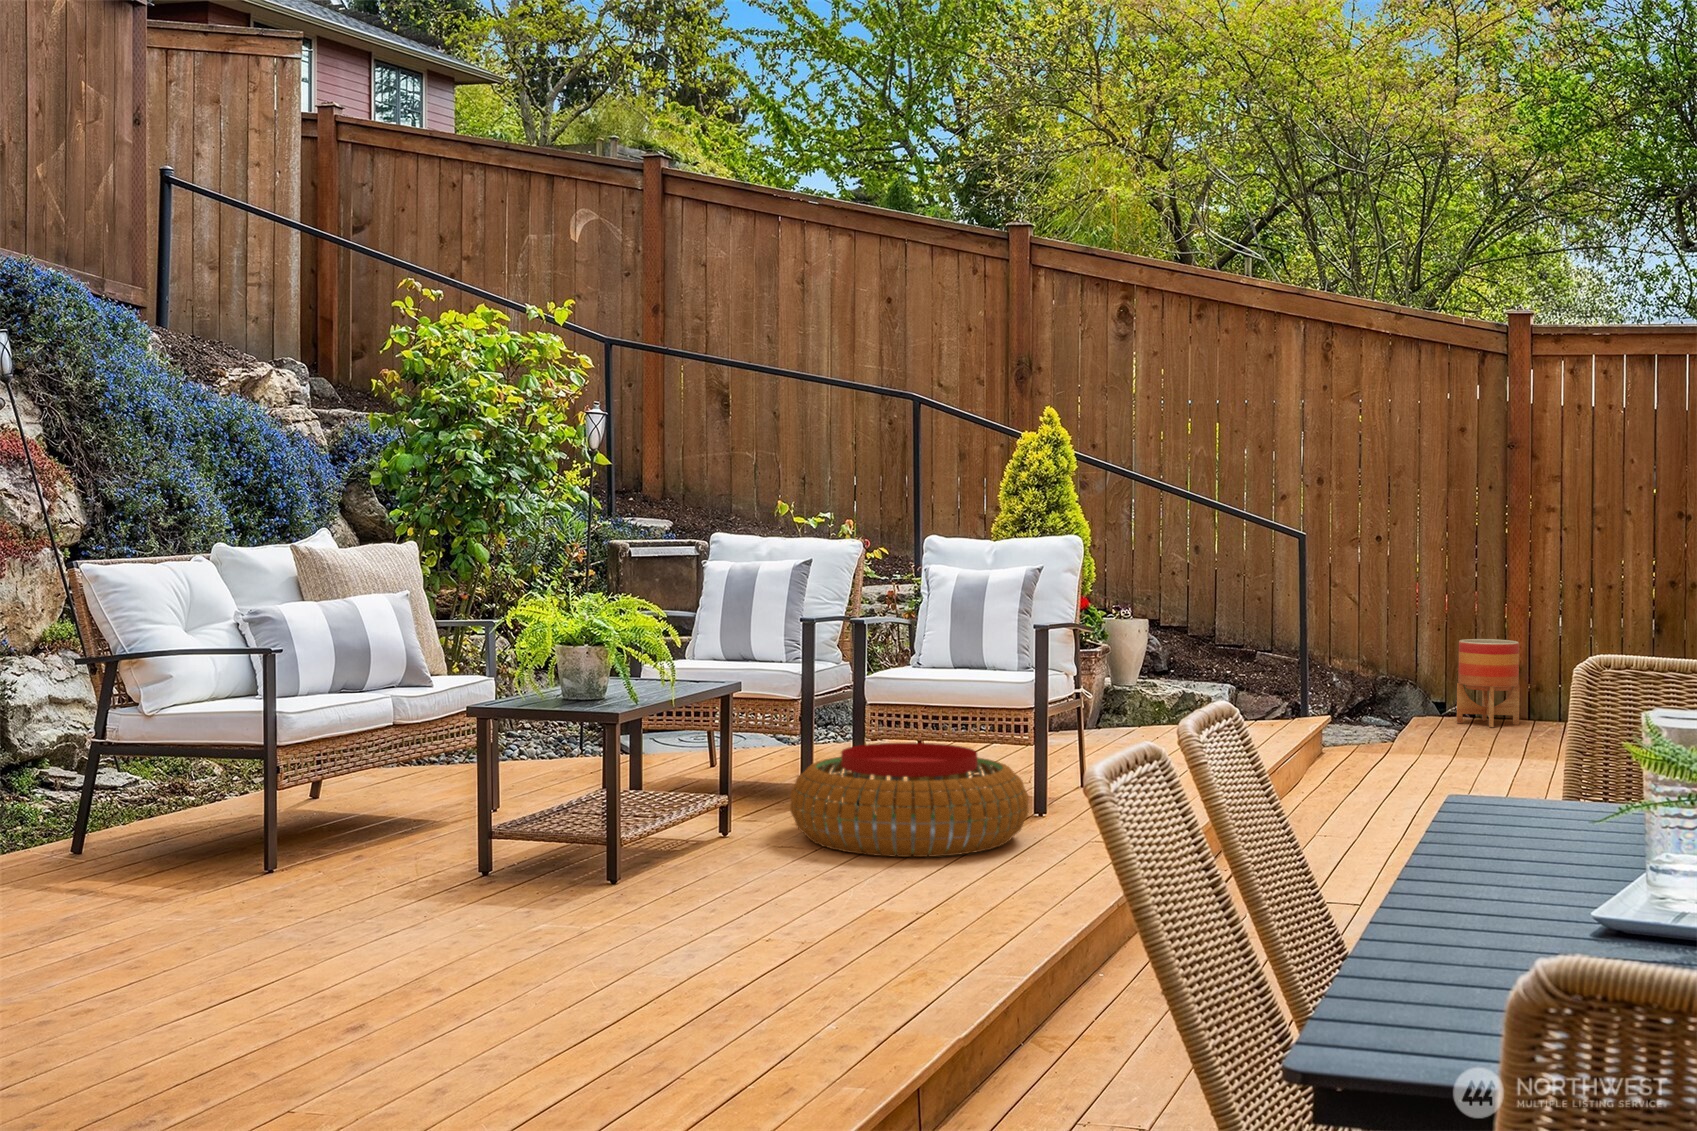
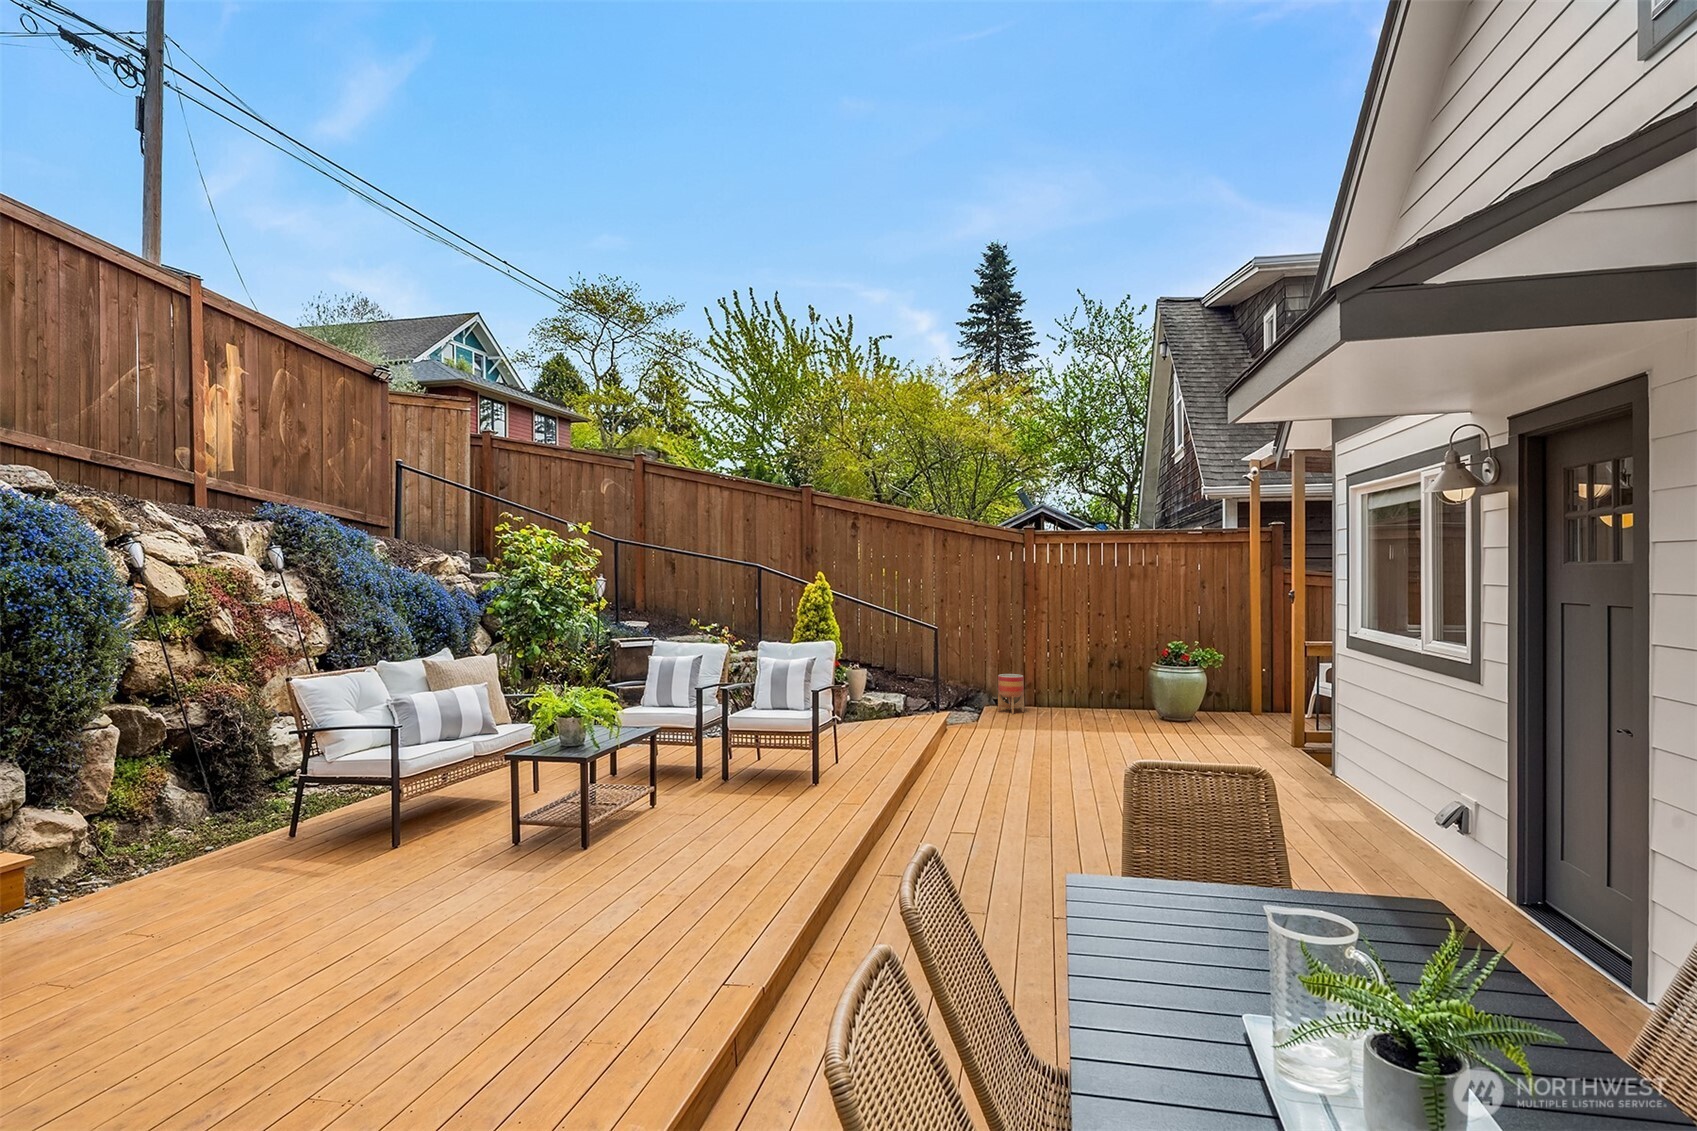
pouf: present [790,743,1029,857] -> none [685,750,803,815]

